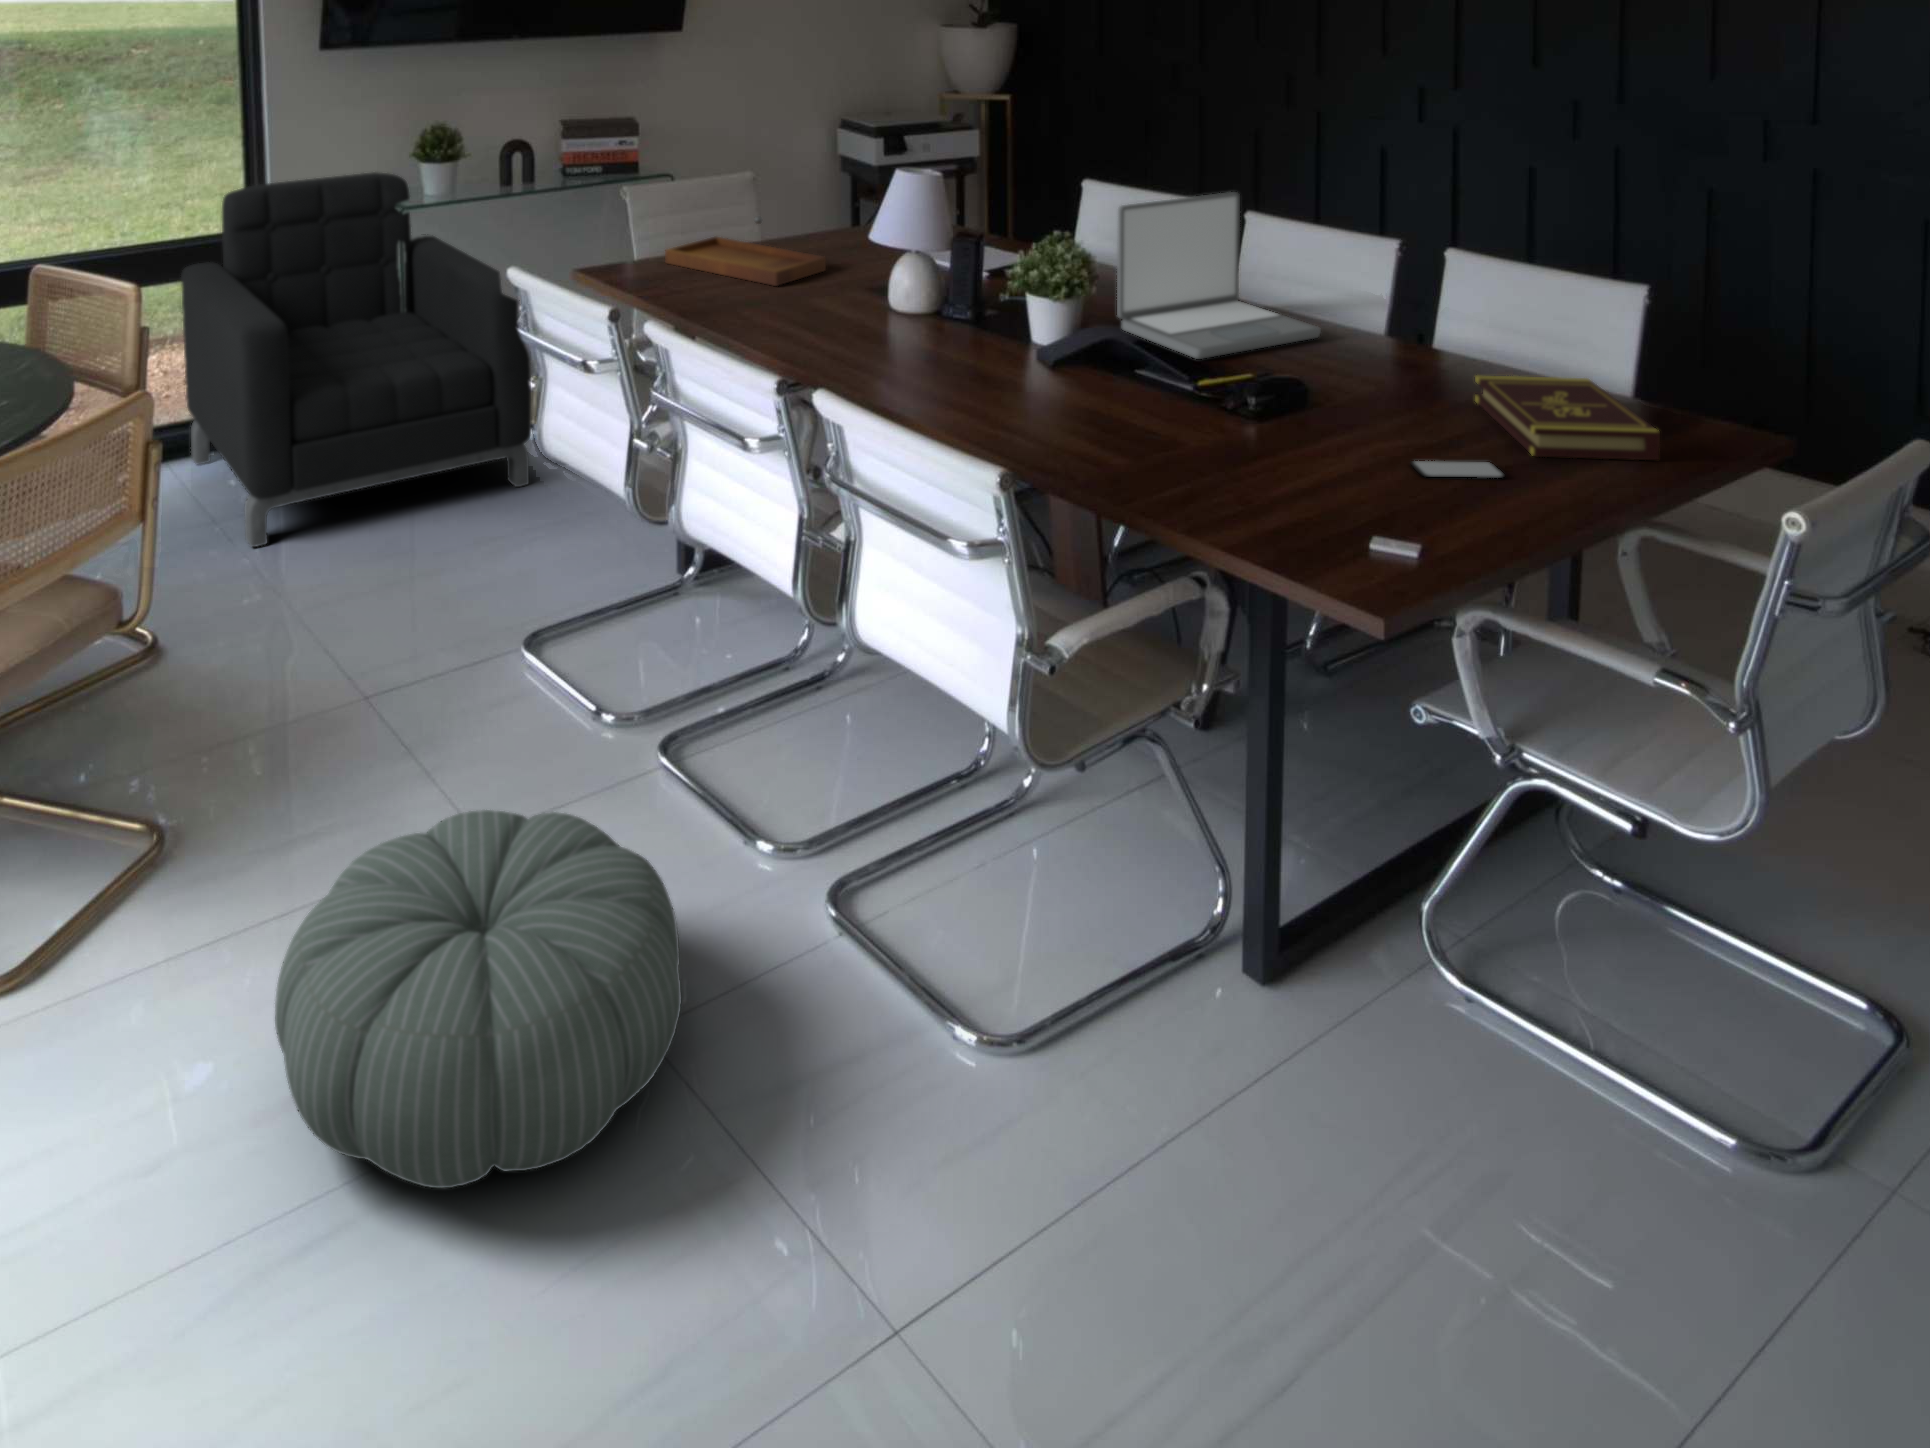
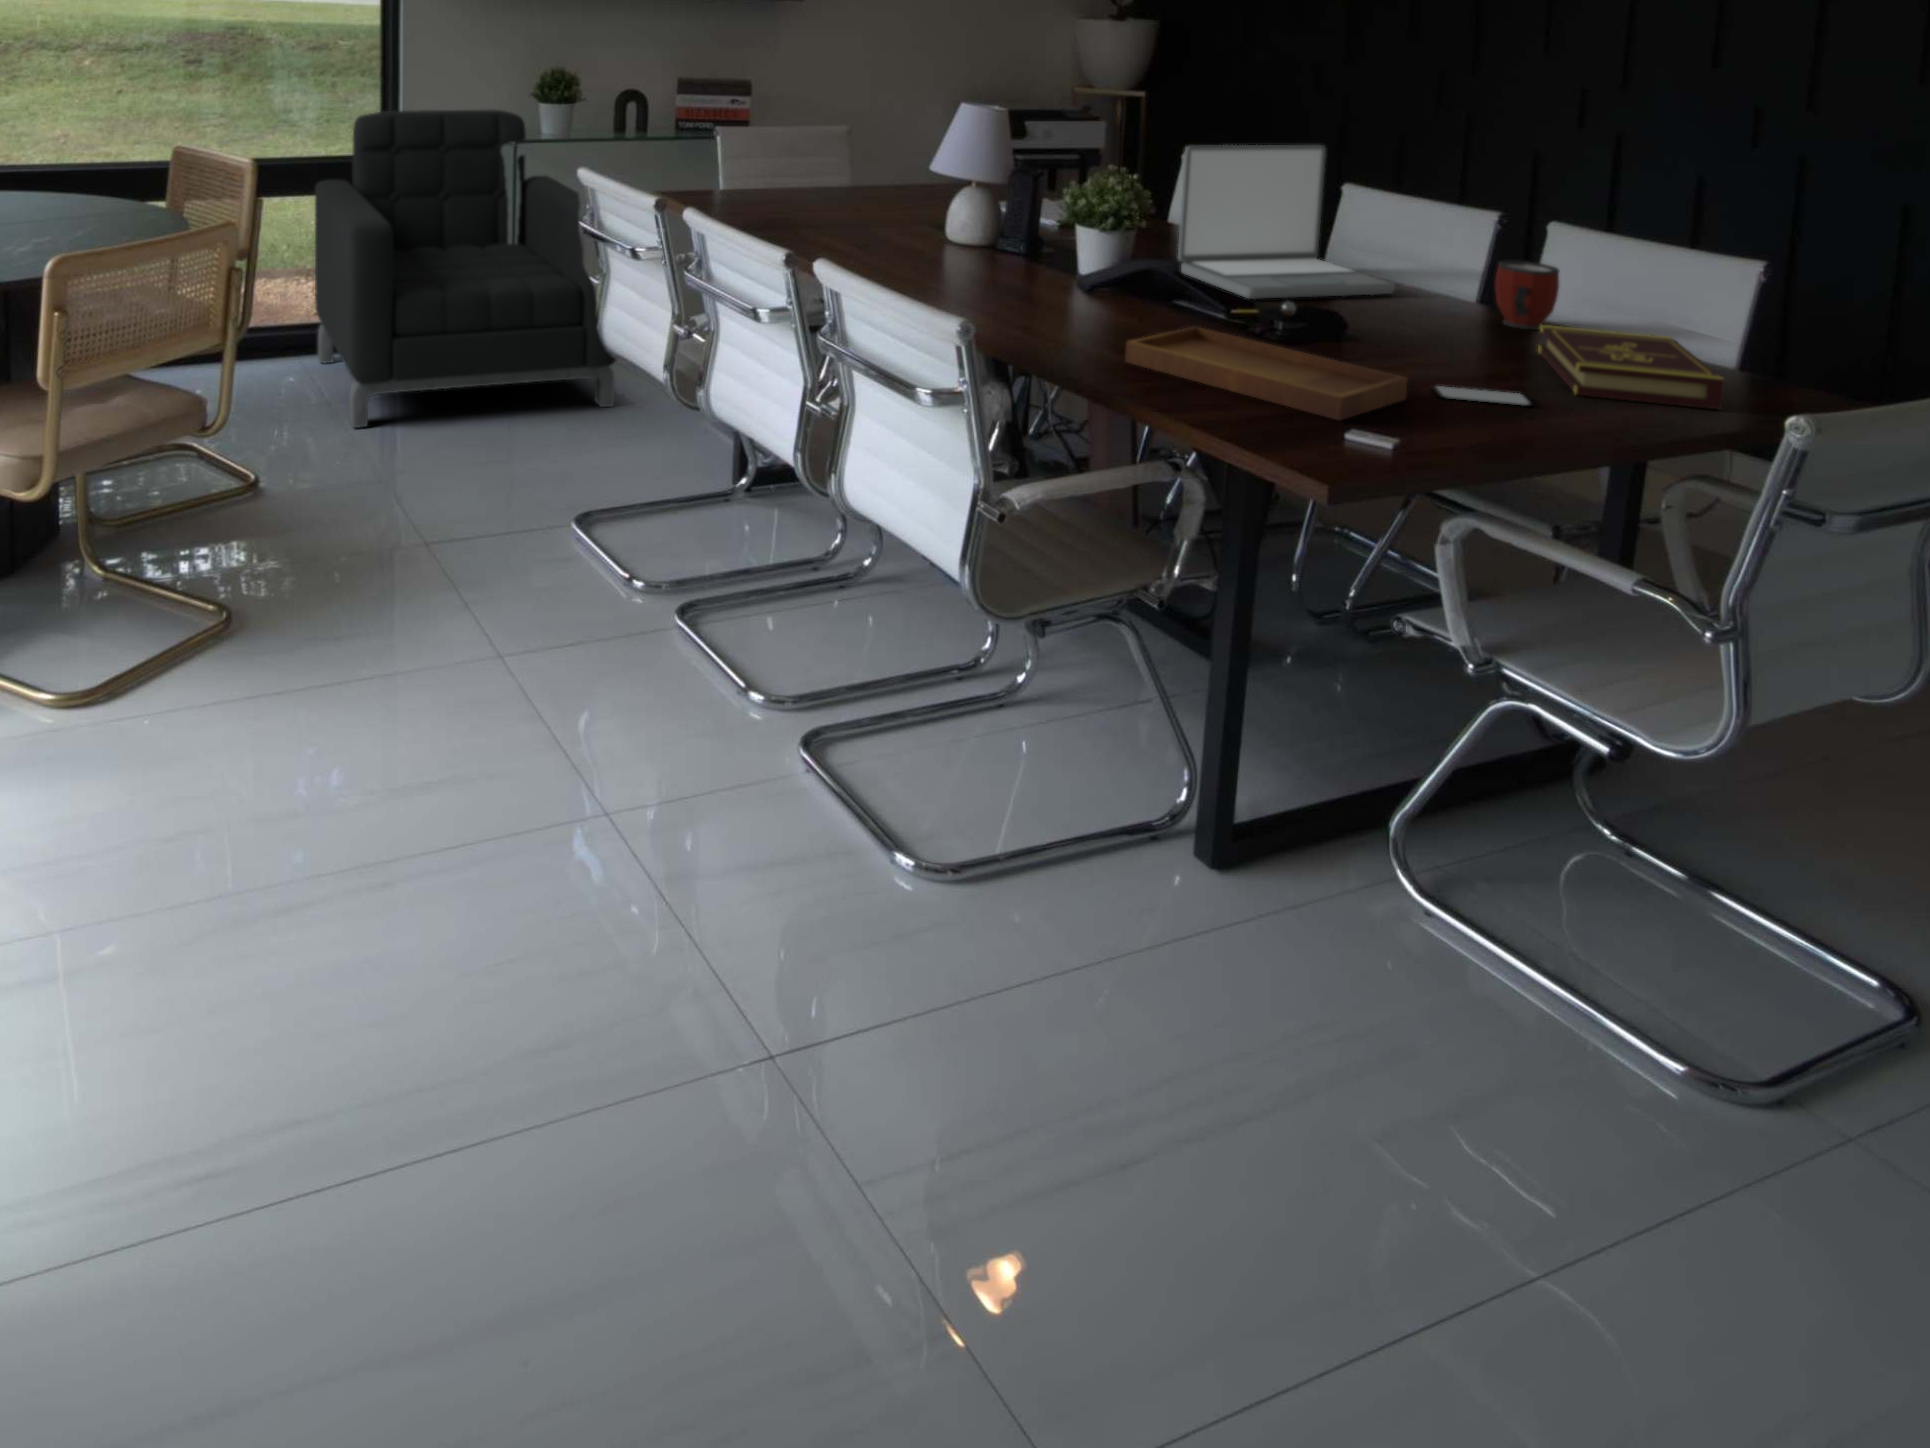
tray: present [665,216,826,286] -> present [1125,302,1408,420]
mug: none [1418,304,1477,372] -> present [1495,261,1559,330]
pouf: present [275,810,681,1188] -> none [281,608,640,883]

